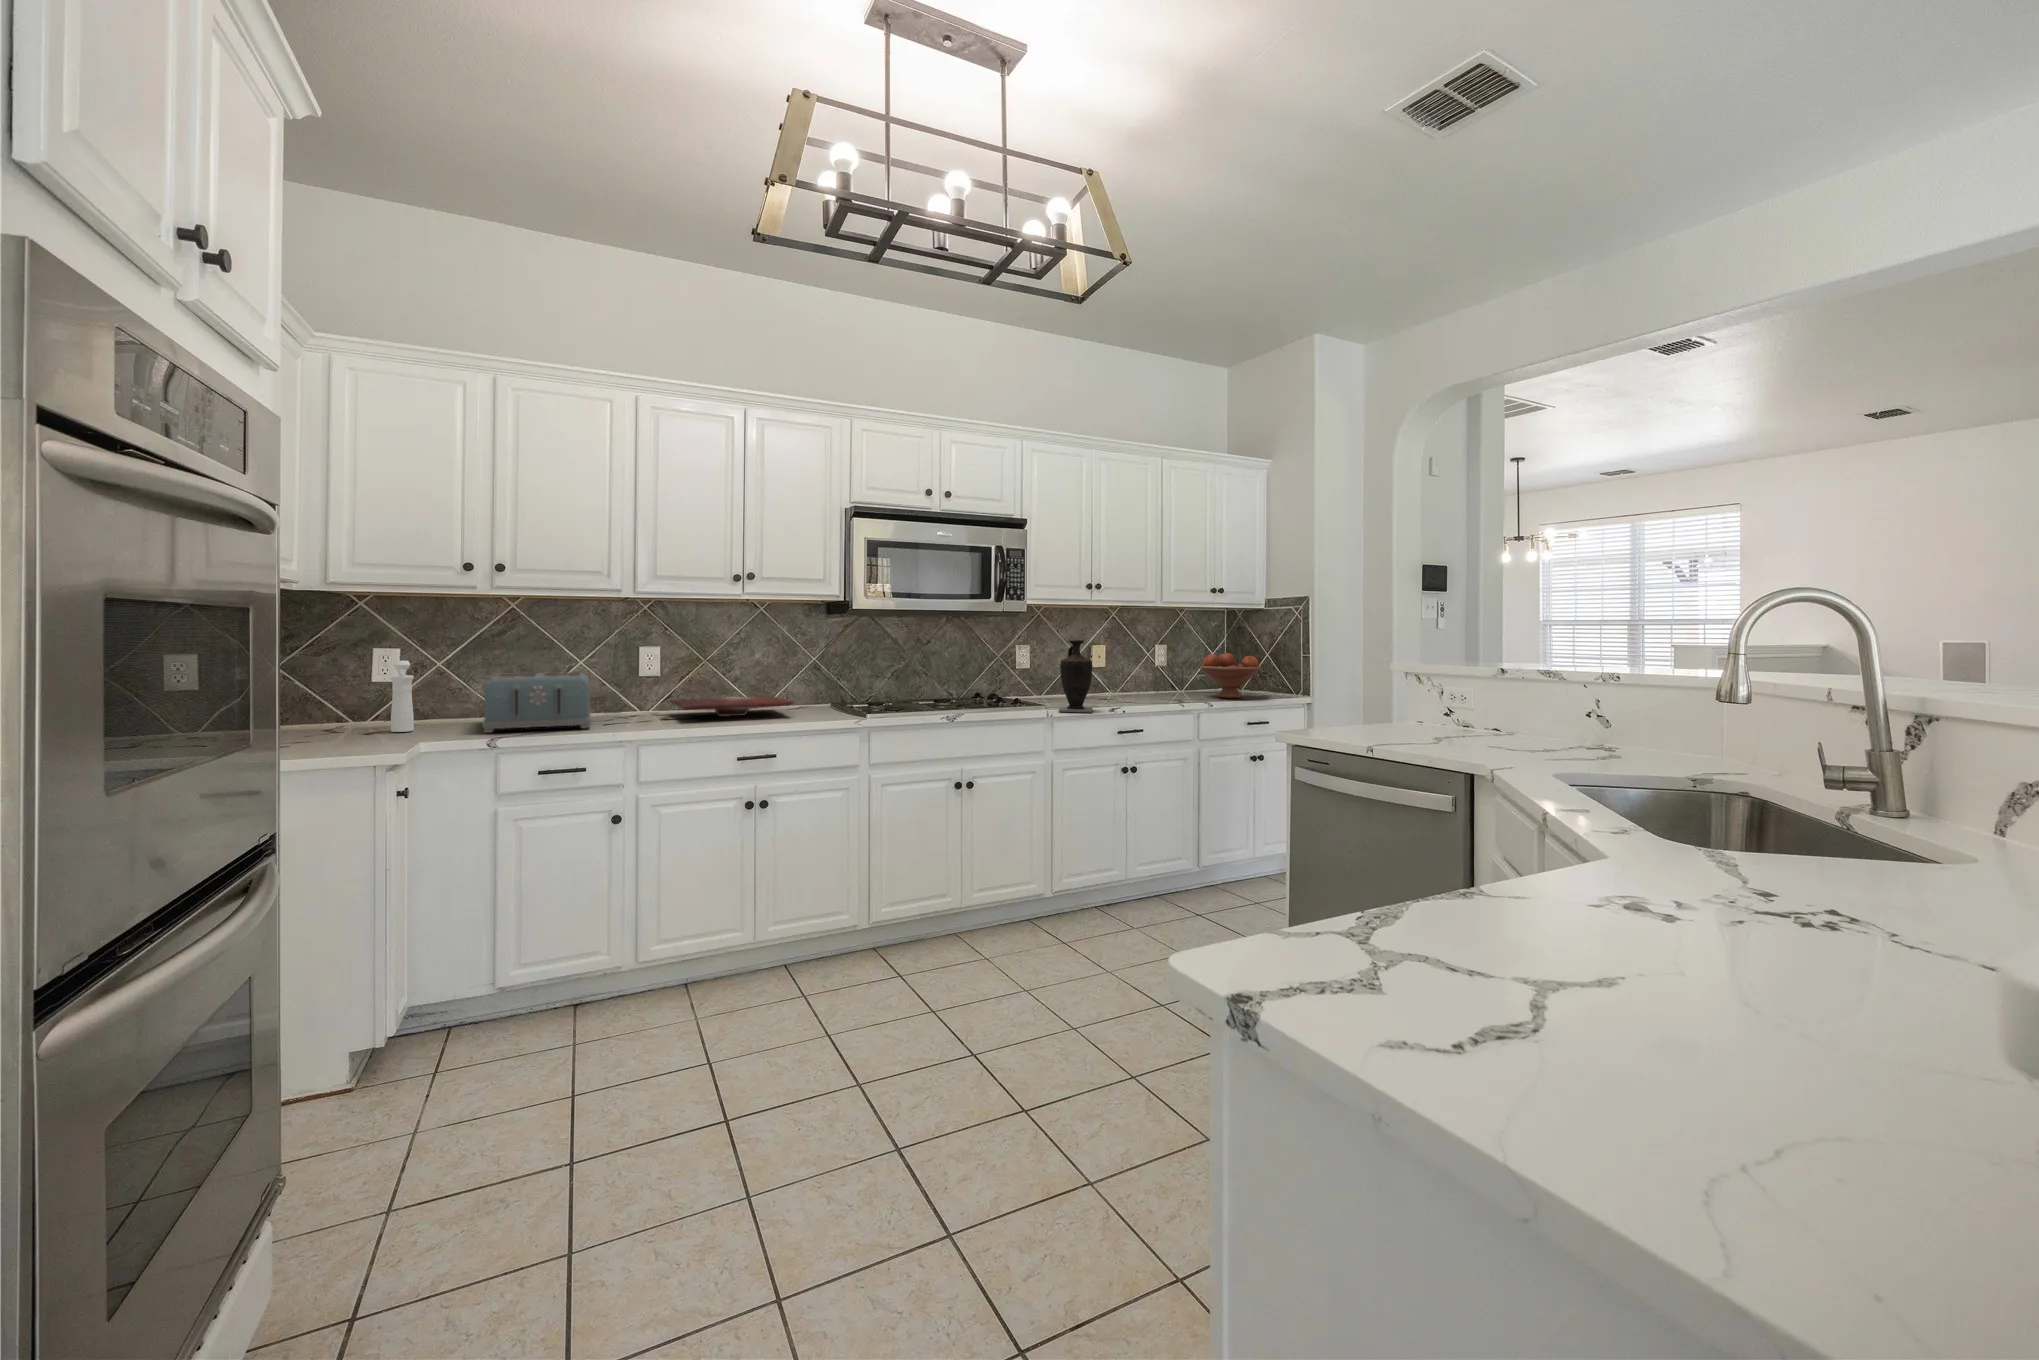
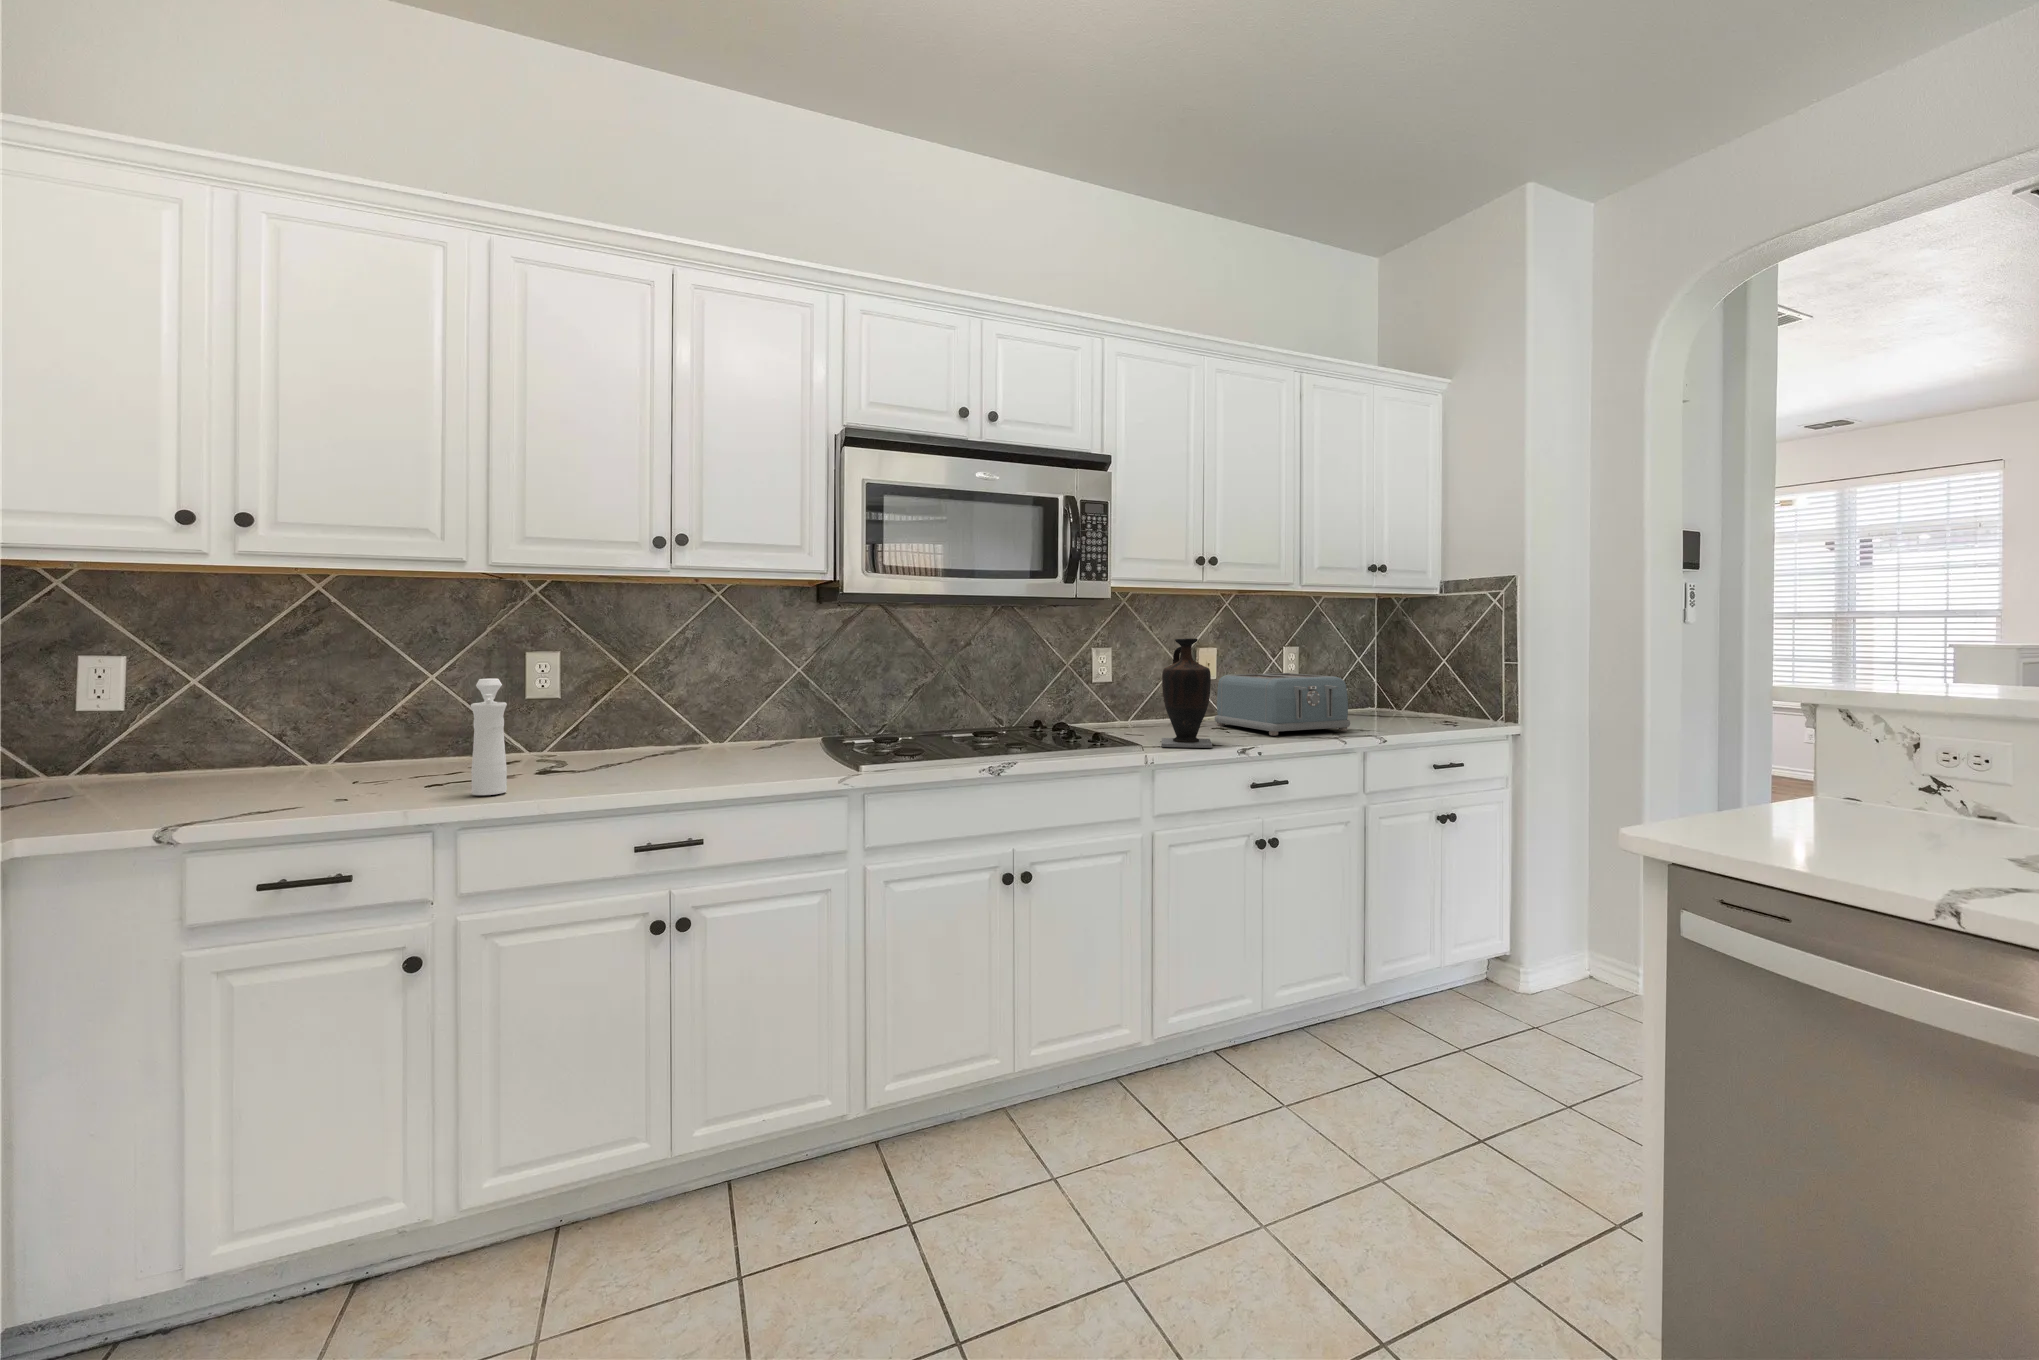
fruit bowl: present [1200,653,1261,698] -> none [1352,657,1442,722]
pepper mill: present [390,661,414,732] -> present [470,678,507,795]
toaster: present [482,672,592,733] -> present [1215,673,1350,735]
cutting board: present [670,696,793,716] -> none [571,725,755,759]

